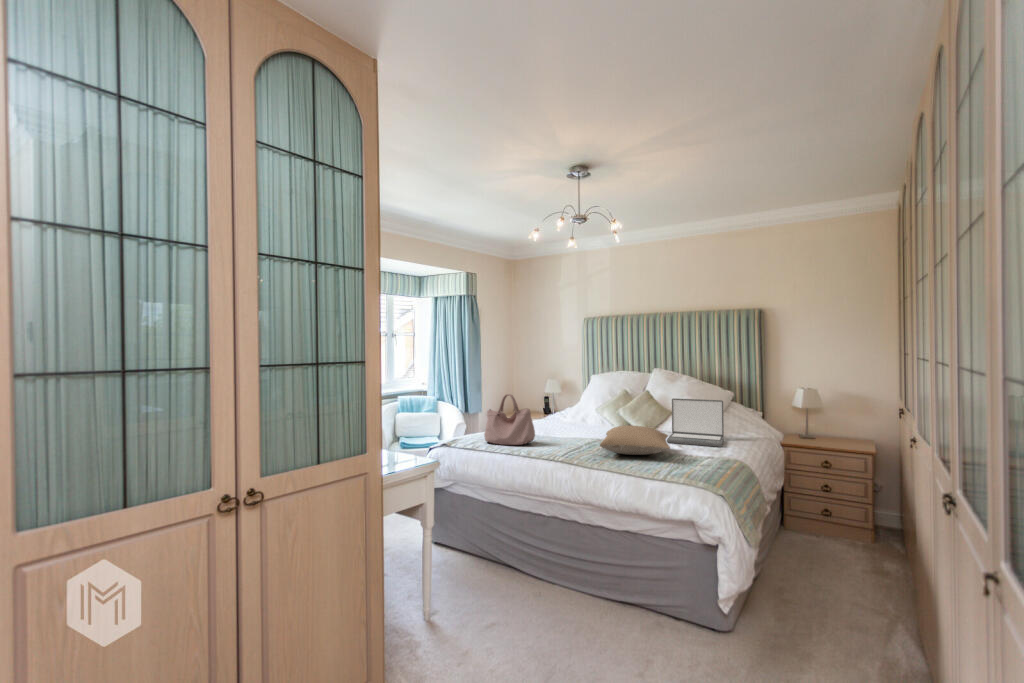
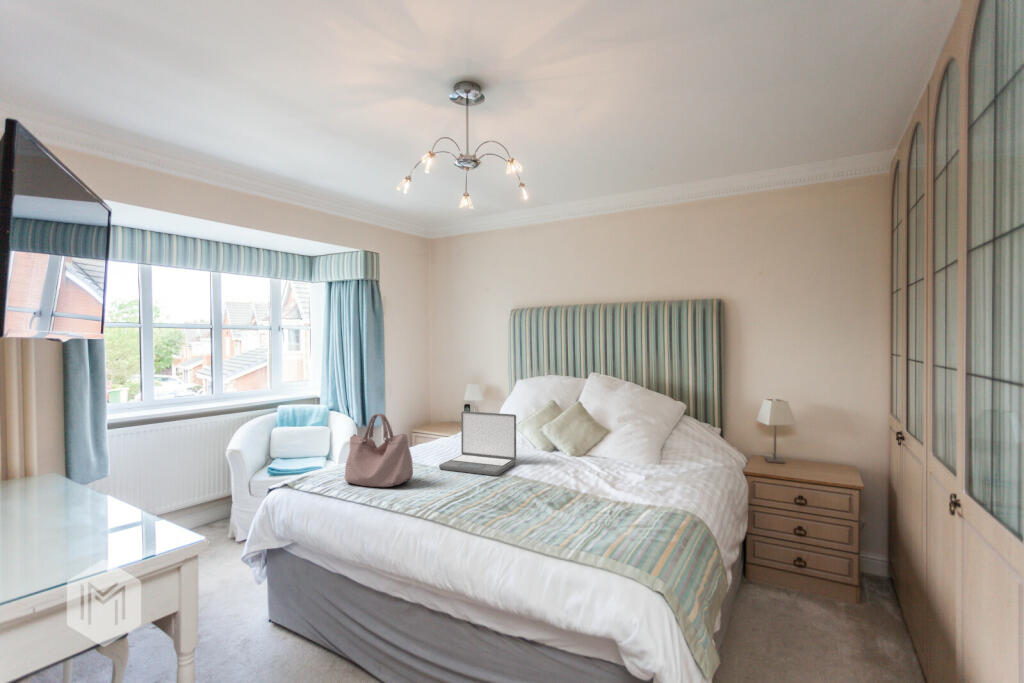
laptop: present [667,398,724,447] -> present [439,411,516,476]
pillow: present [600,425,670,455] -> none [491,460,594,506]

